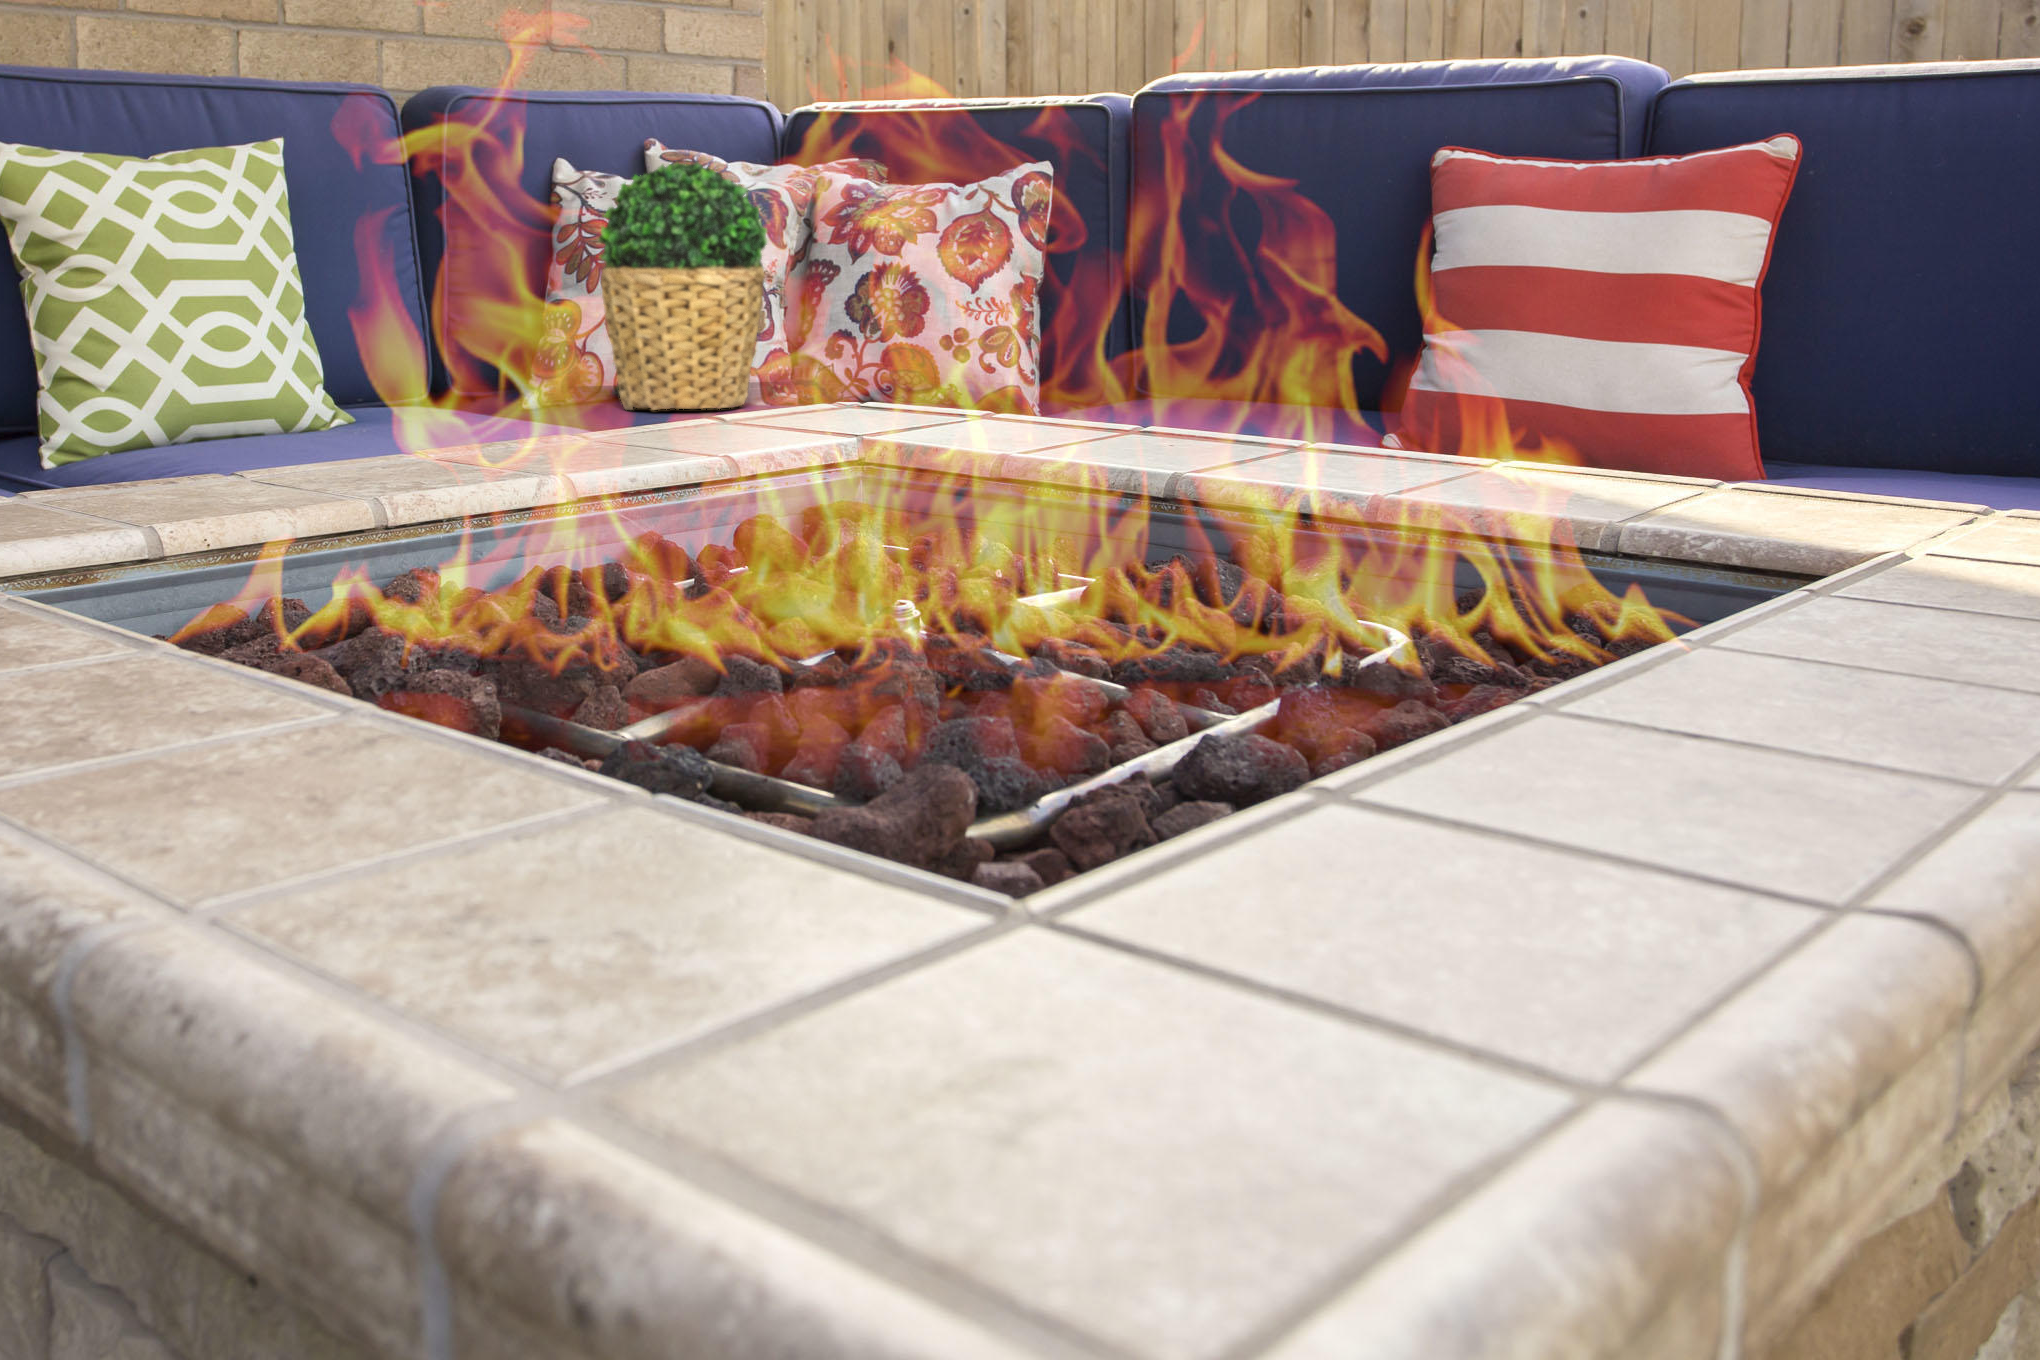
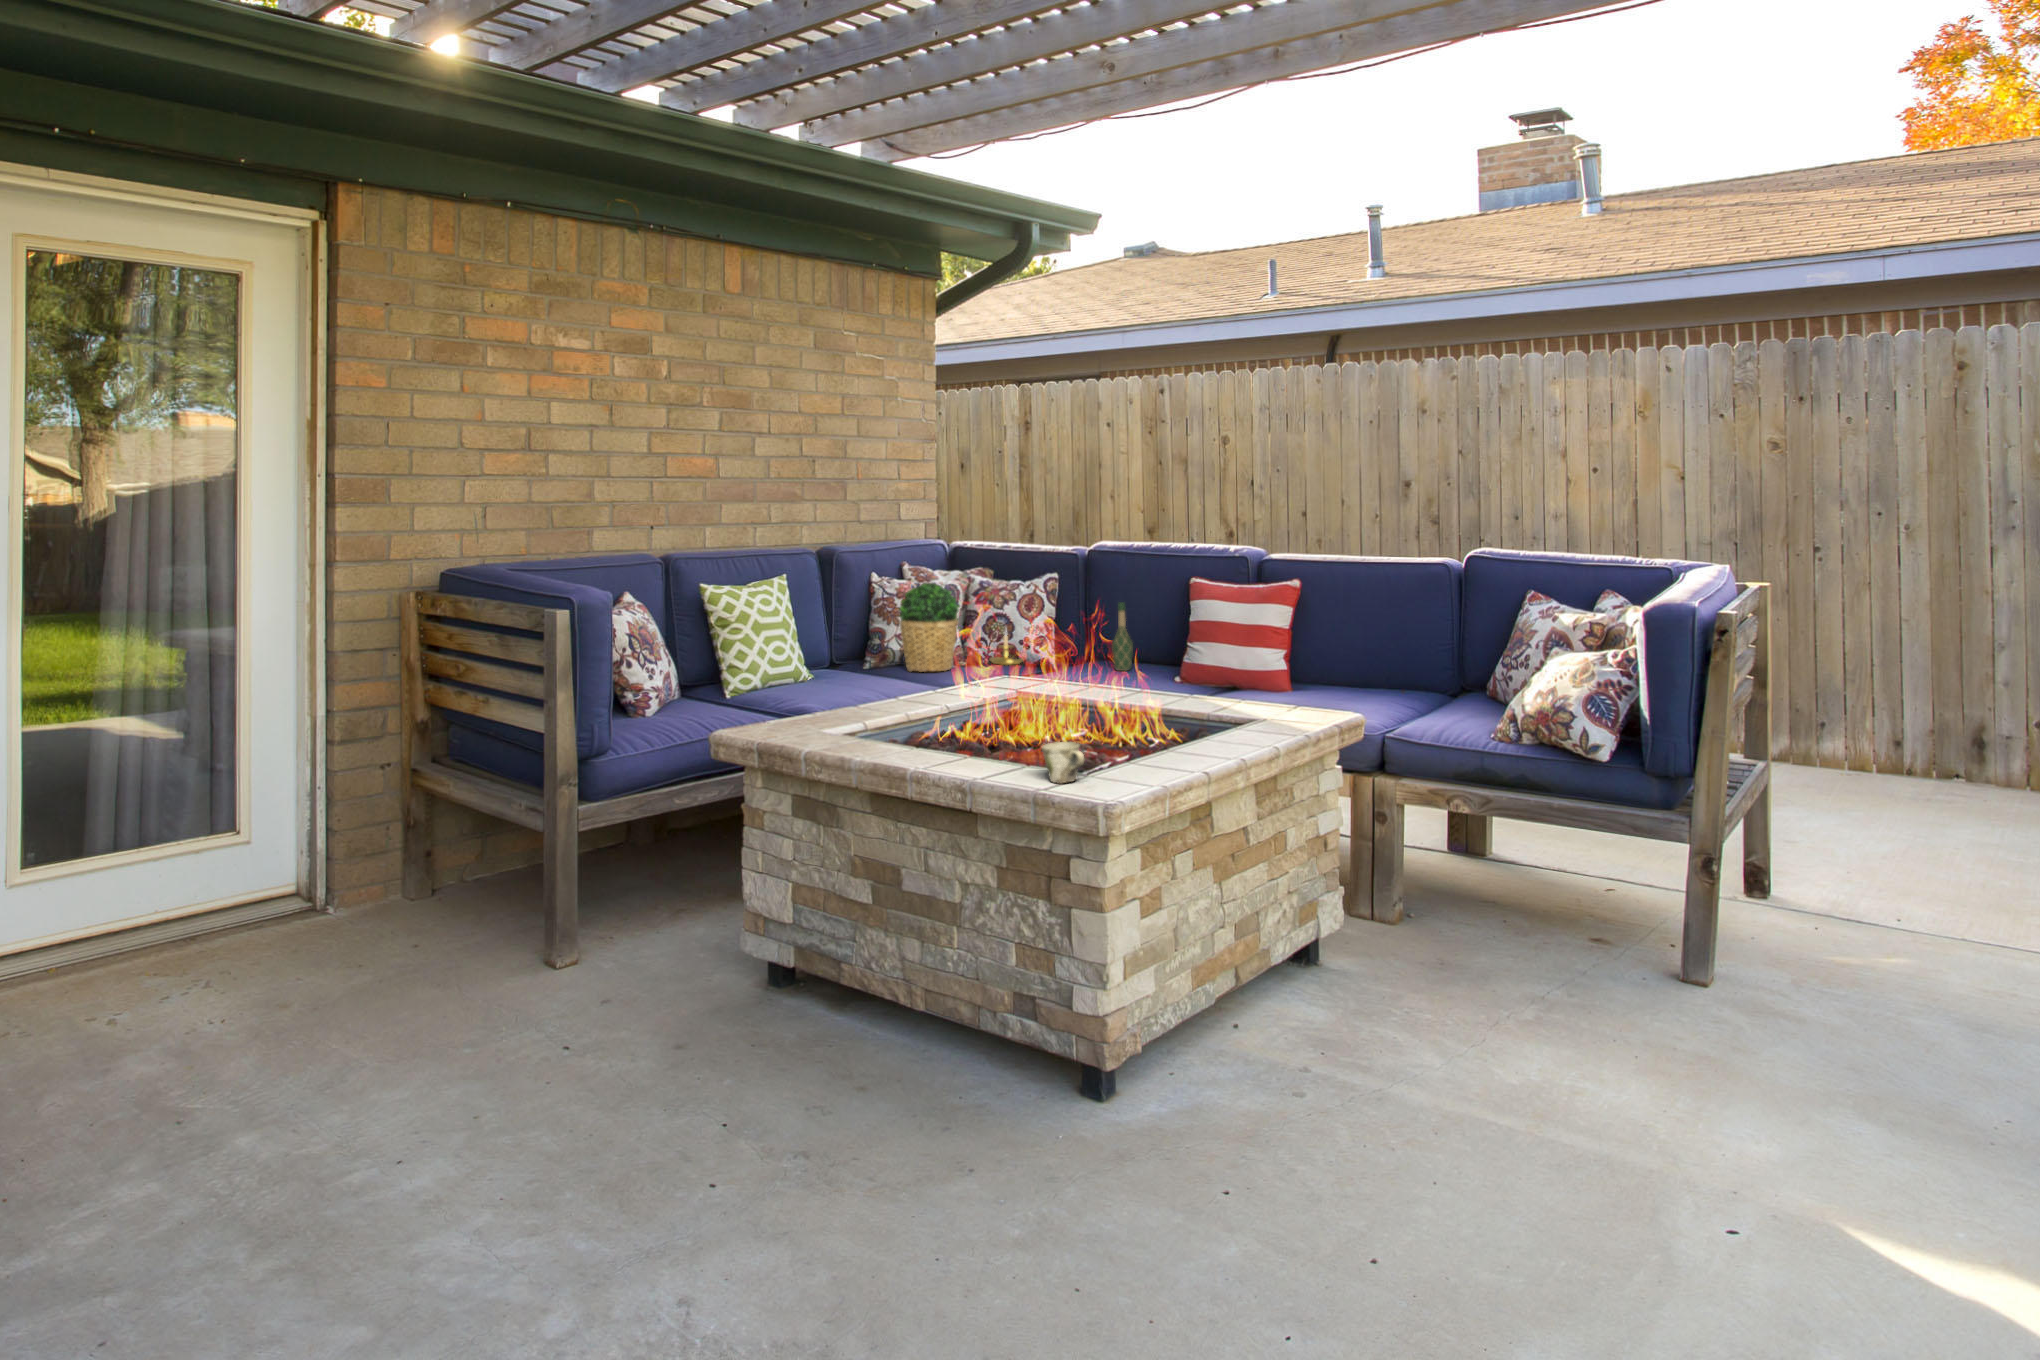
wine bottle: none [1200,217,1264,413] -> present [1112,602,1133,671]
candle holder: none [856,294,957,398] -> present [989,631,1023,665]
mug: none [948,739,1301,1081] -> present [1042,742,1085,784]

